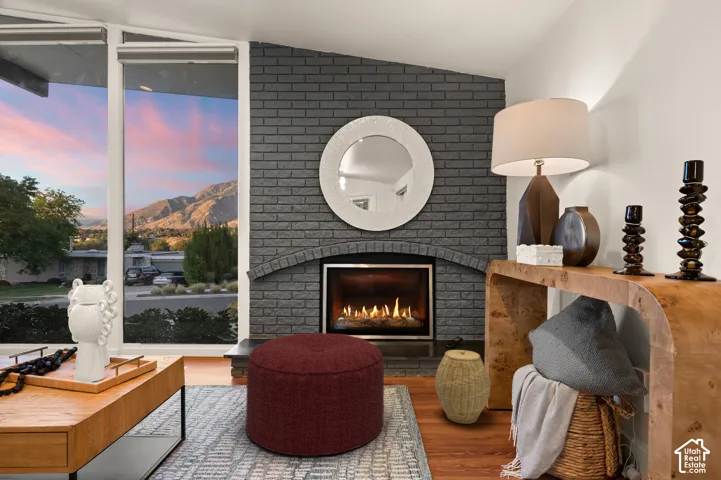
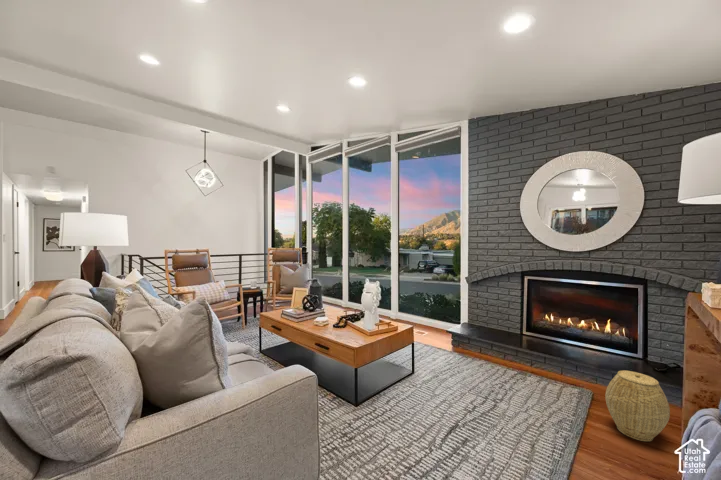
ottoman: present [246,333,384,456] -> none [447,327,553,418]

